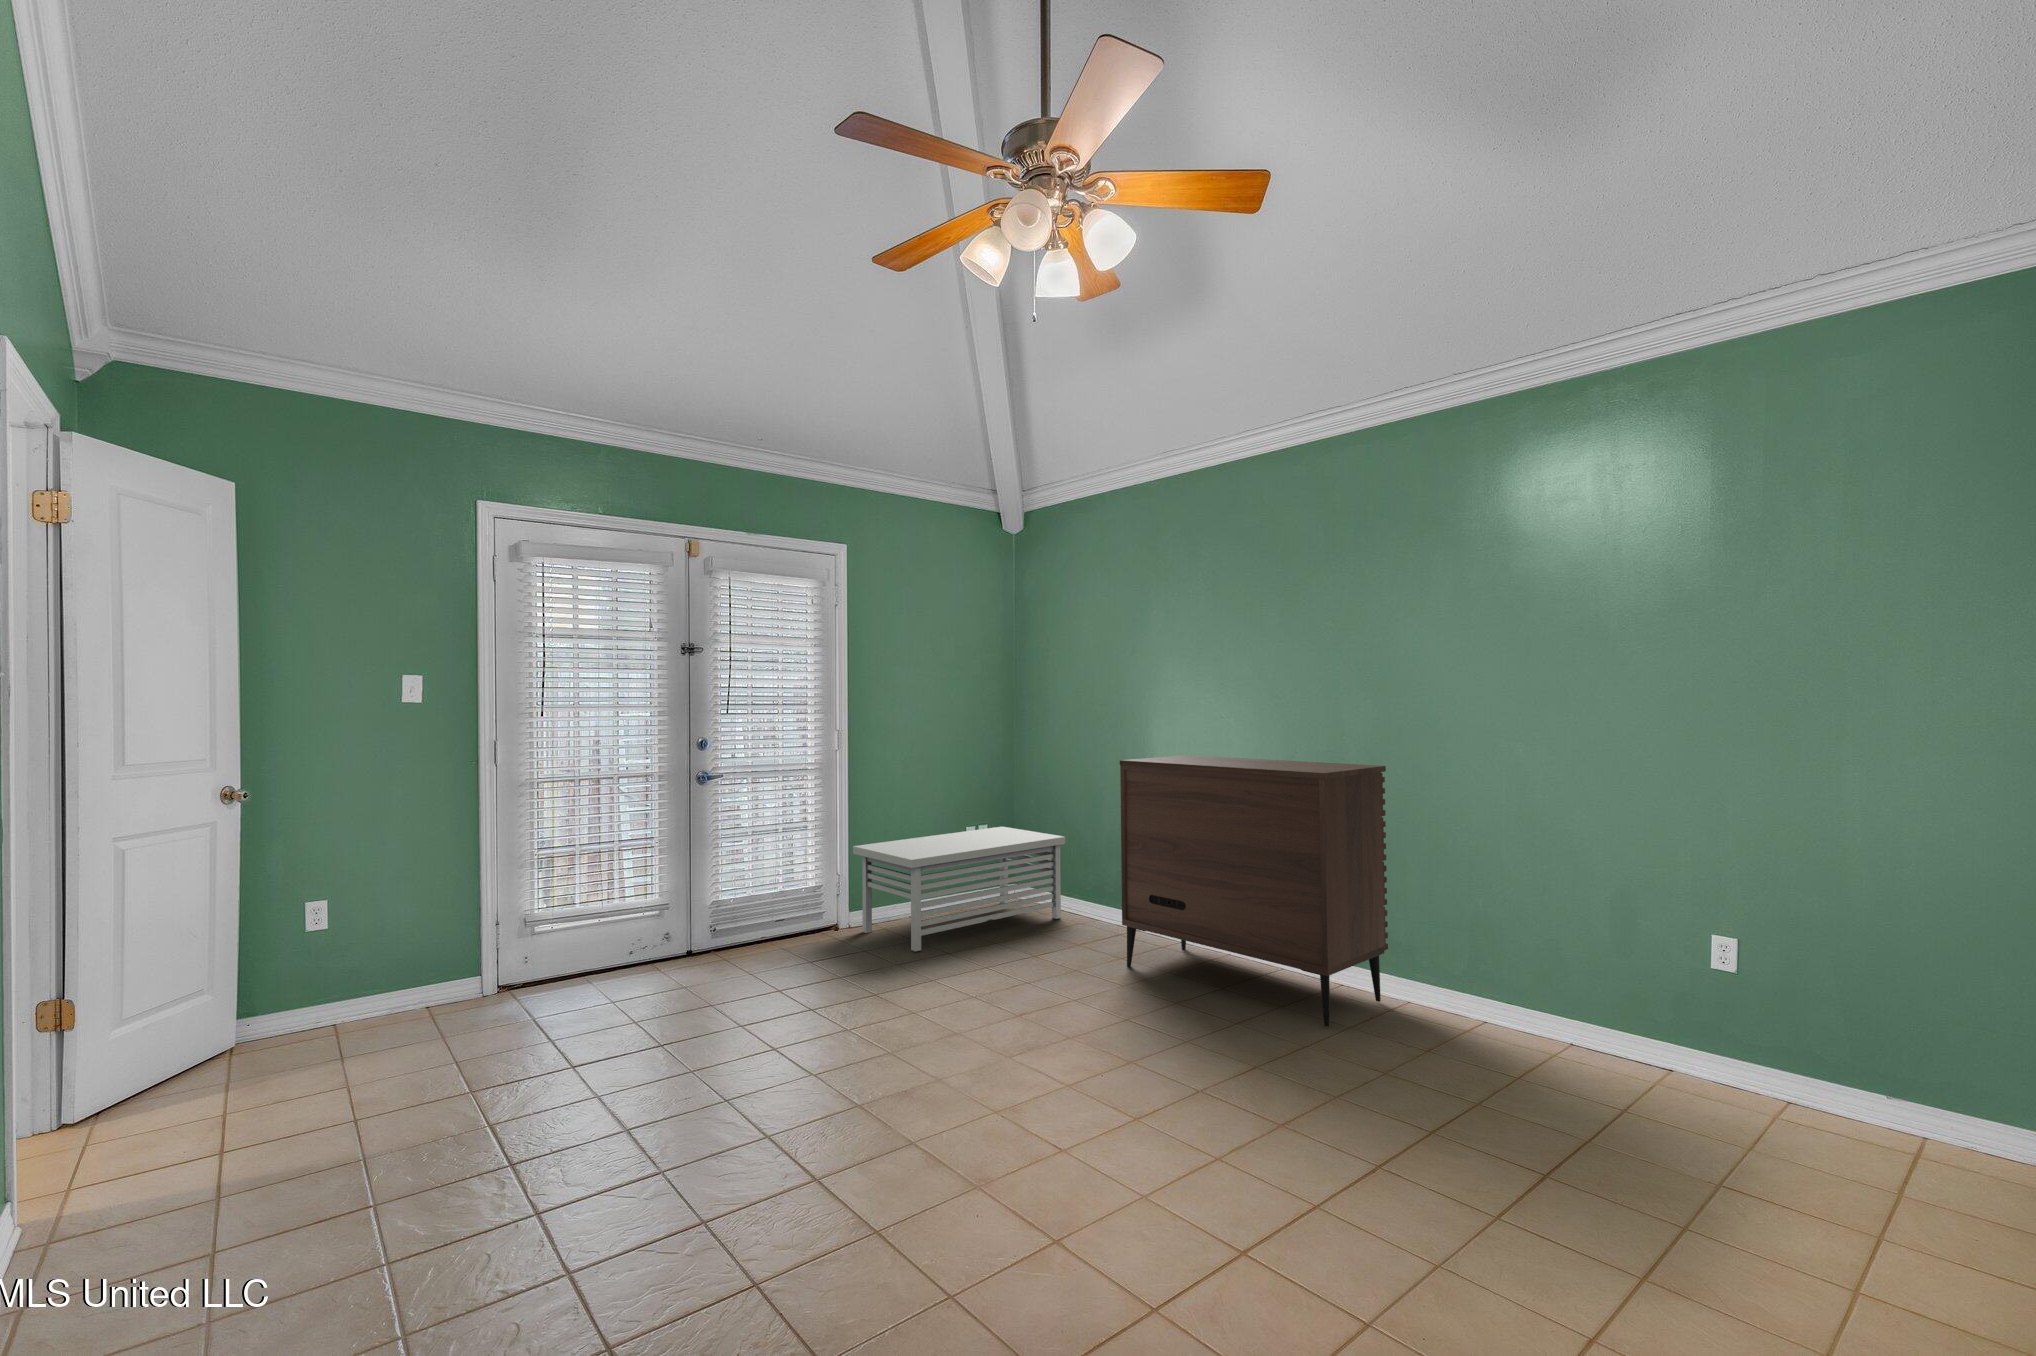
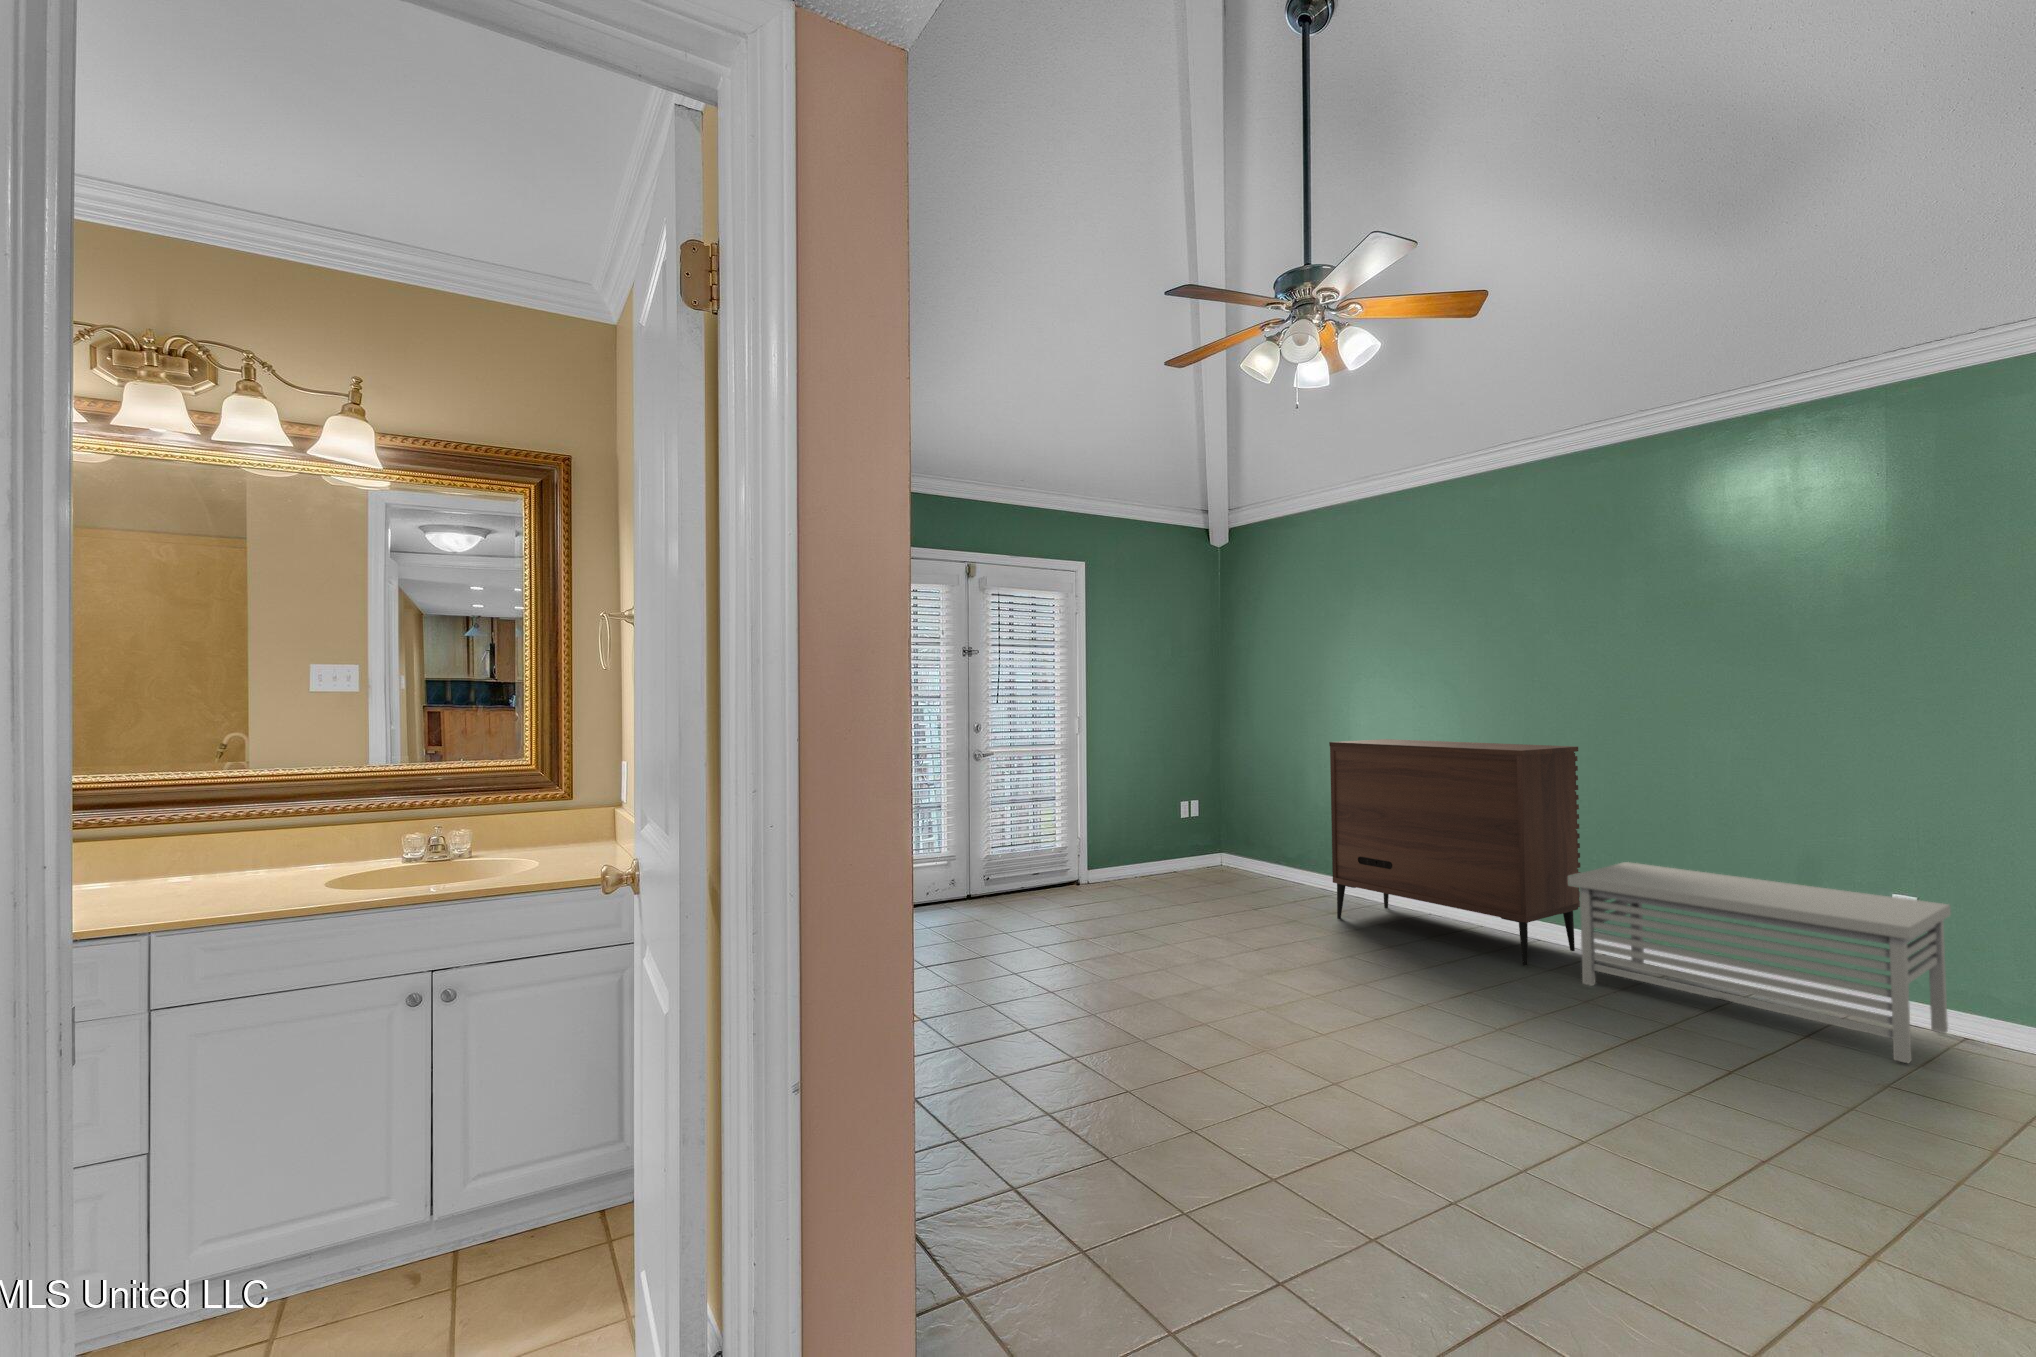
storage bench: present [853,827,1065,952] -> present [1568,862,1951,1063]

